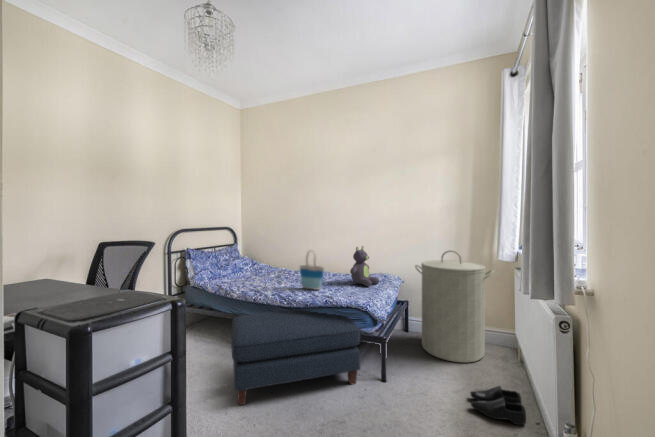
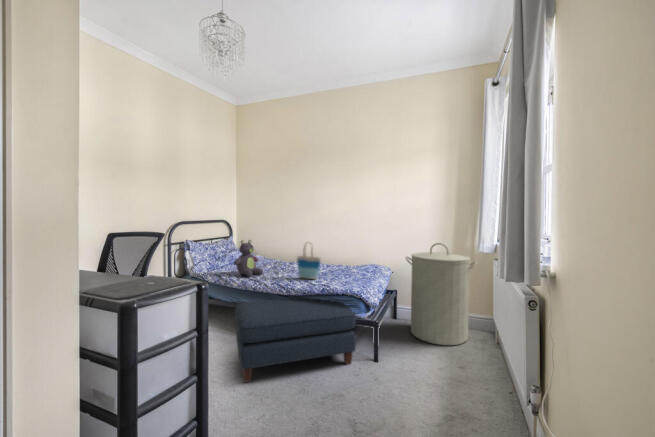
stuffed bear: present [350,246,379,286] -> present [234,240,263,277]
shoe: present [471,386,526,425] -> none [454,362,501,394]

